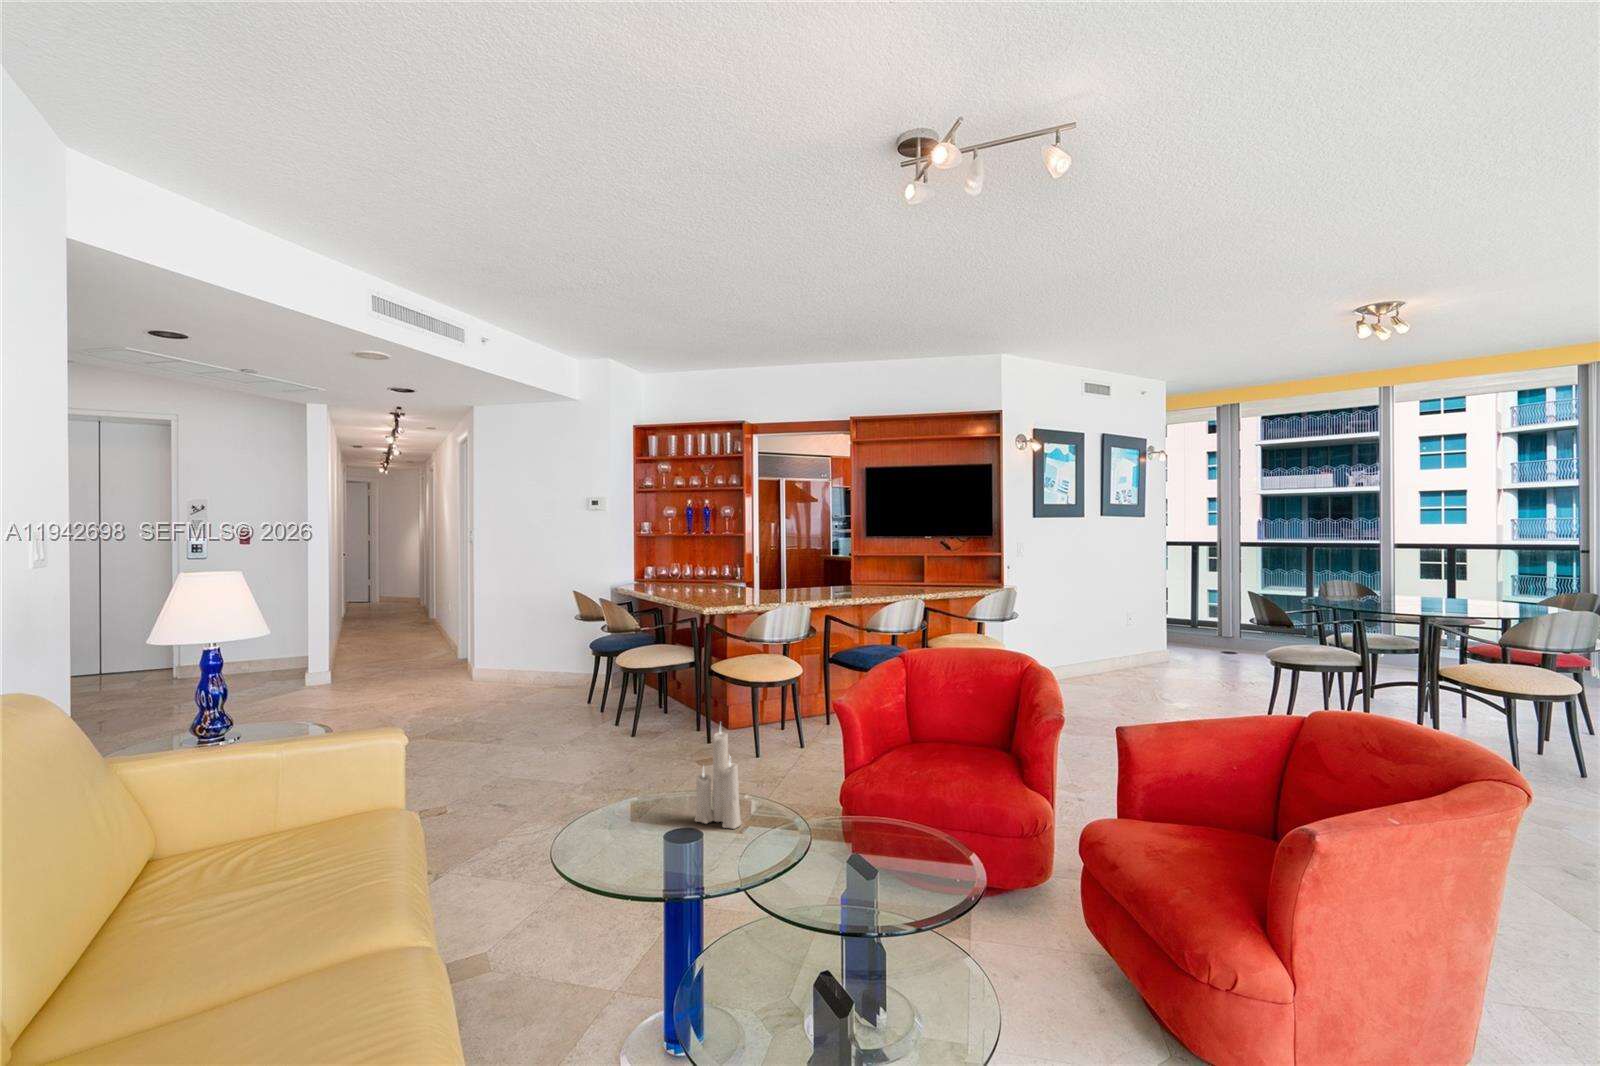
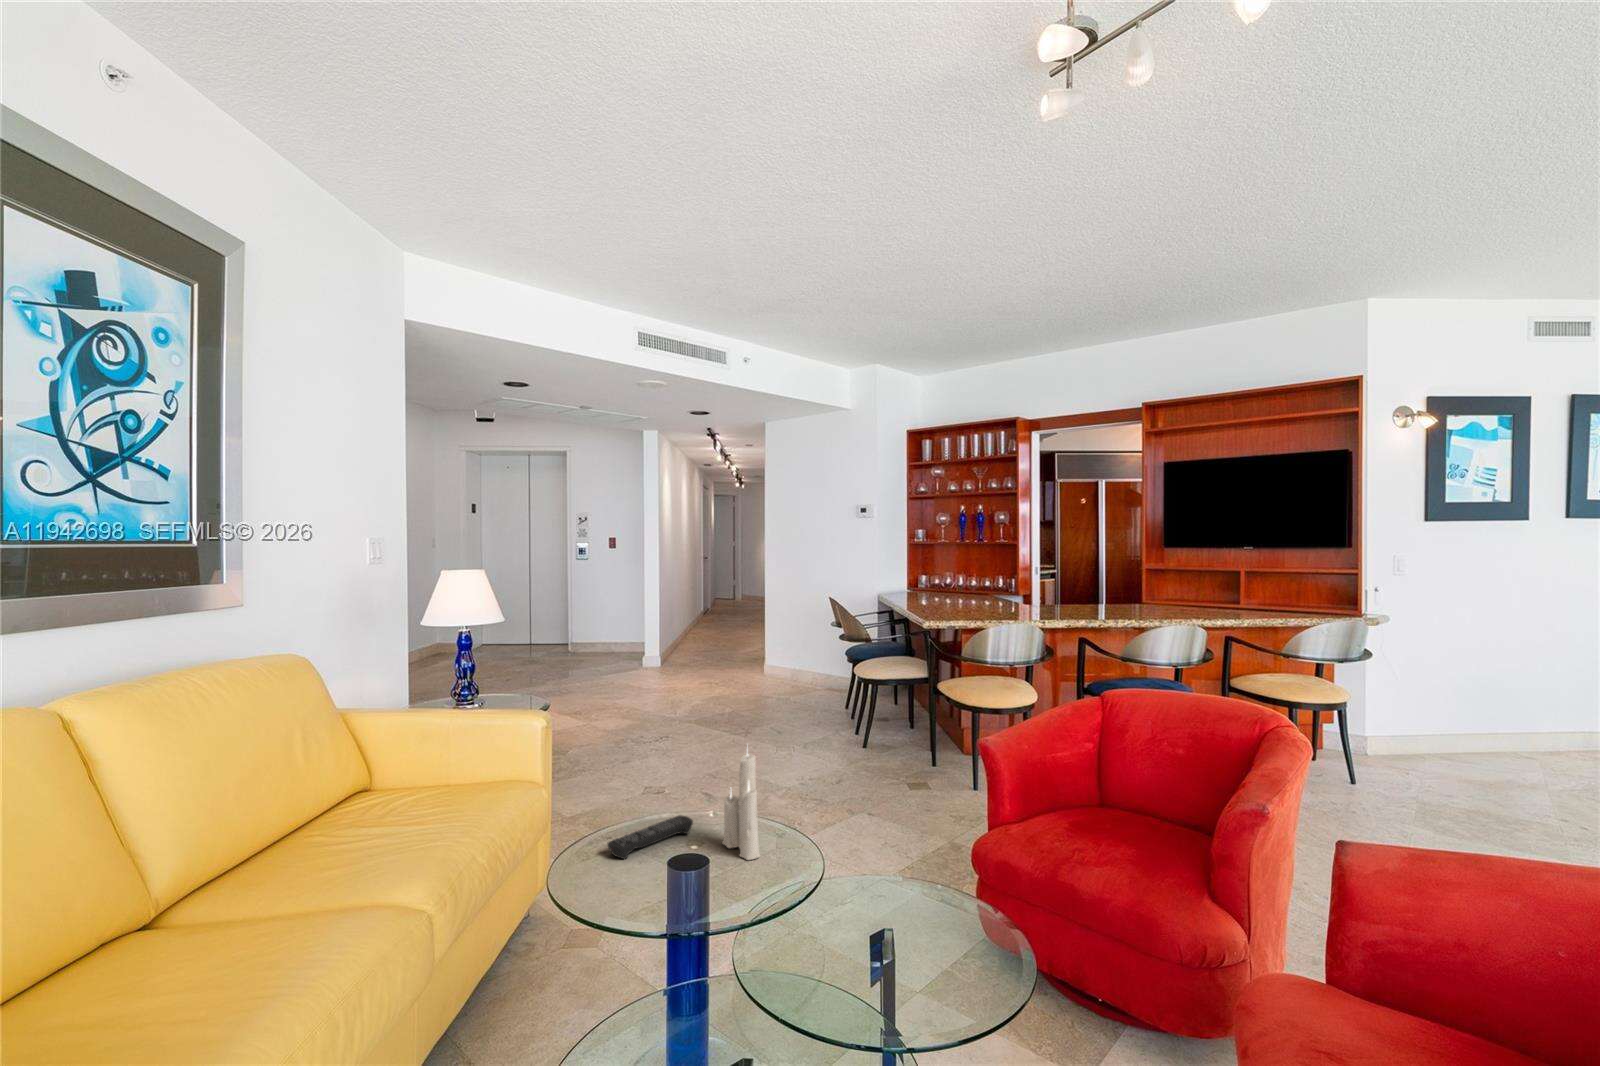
remote control: none [598,805,656,854] -> present [607,816,693,859]

